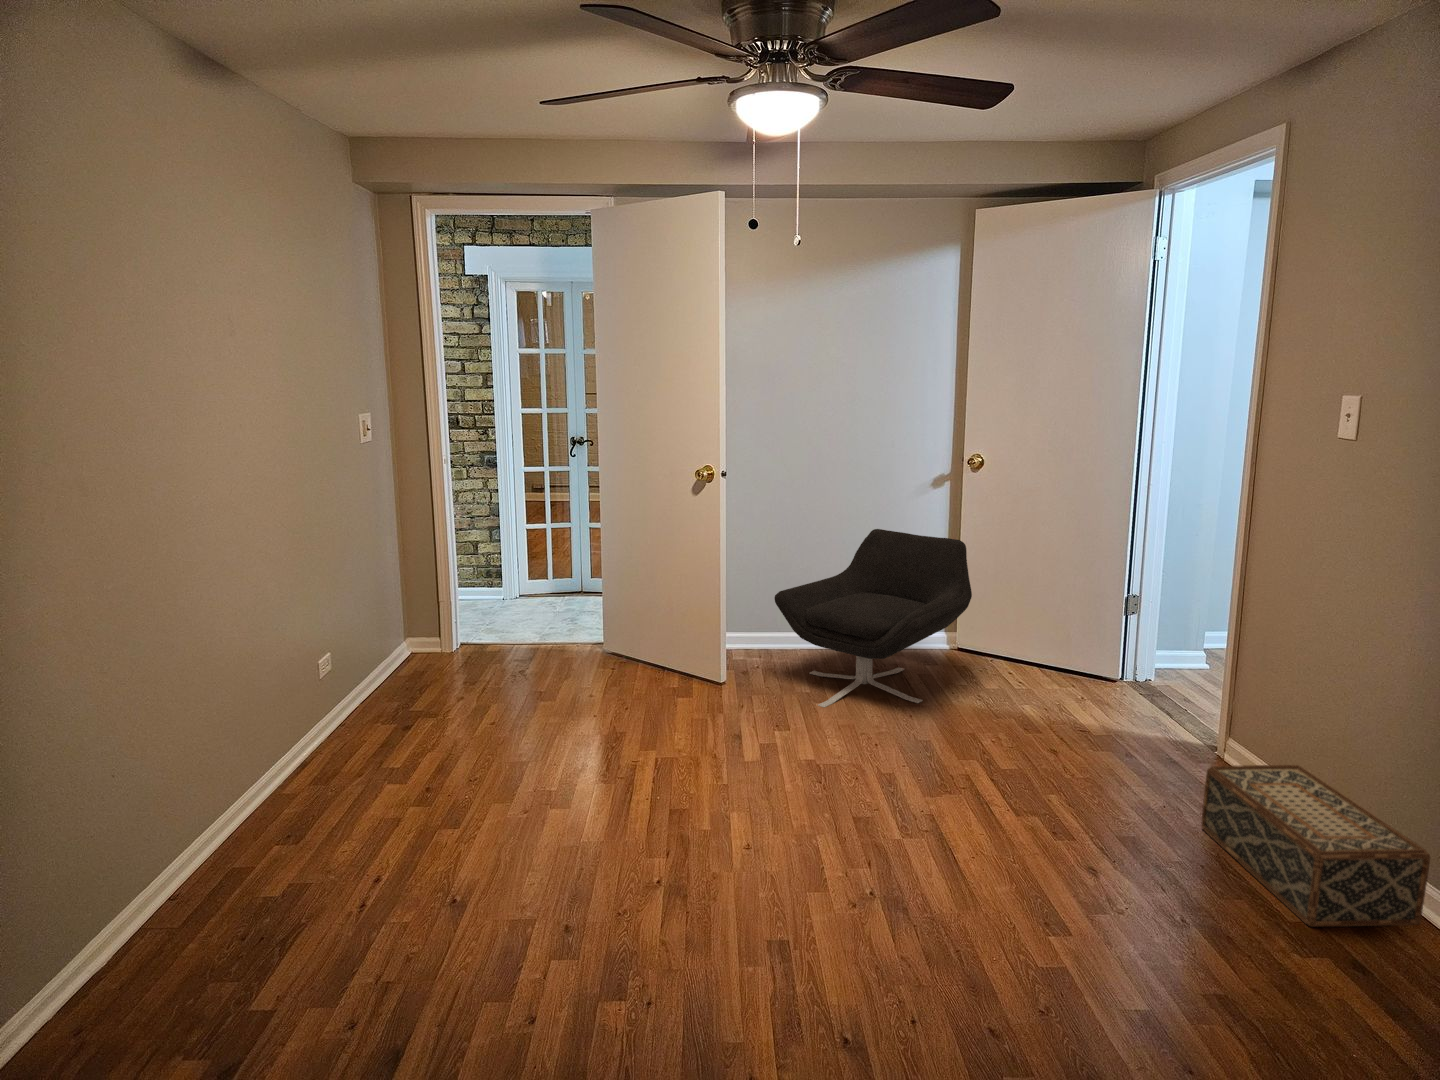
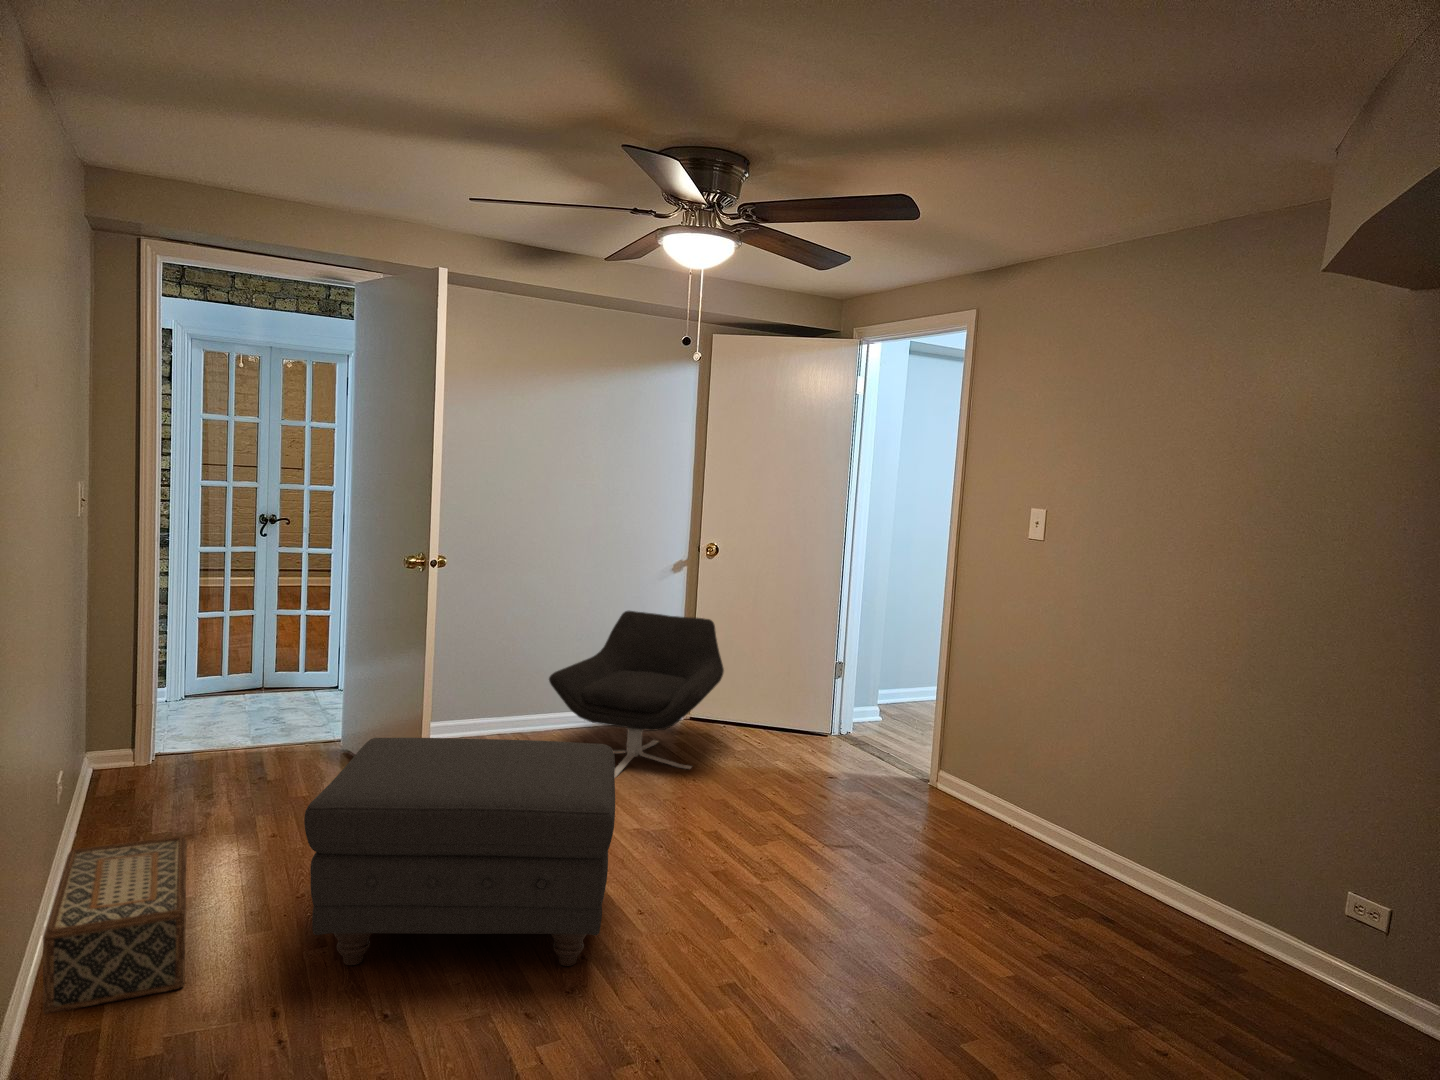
ottoman: none [403,649,738,898] -> present [304,738,615,966]
woven basket: present [1201,765,1430,927] -> present [43,836,187,1014]

